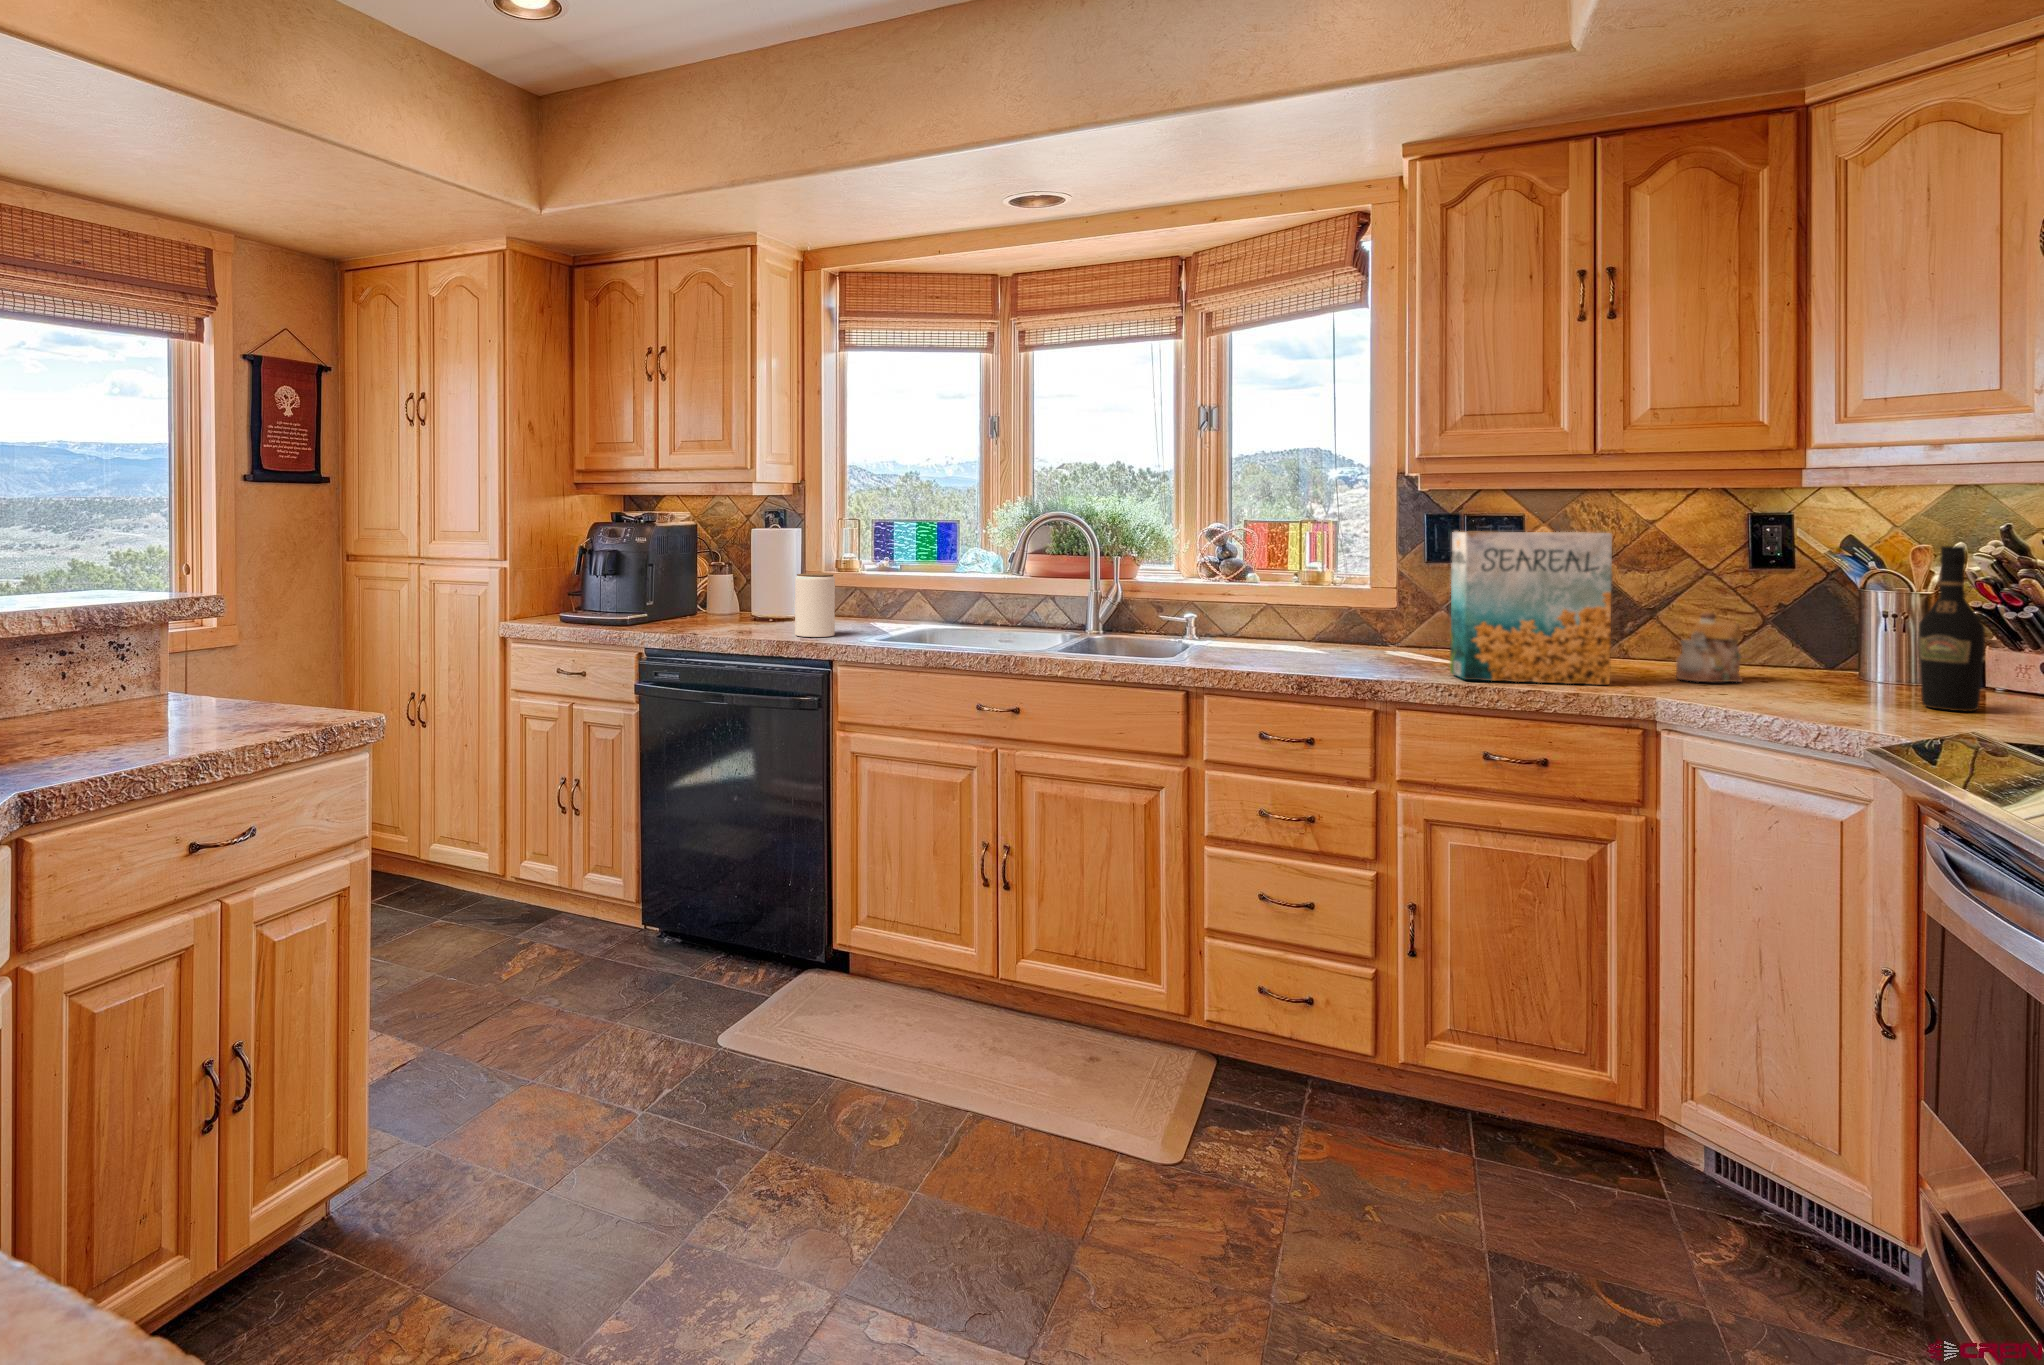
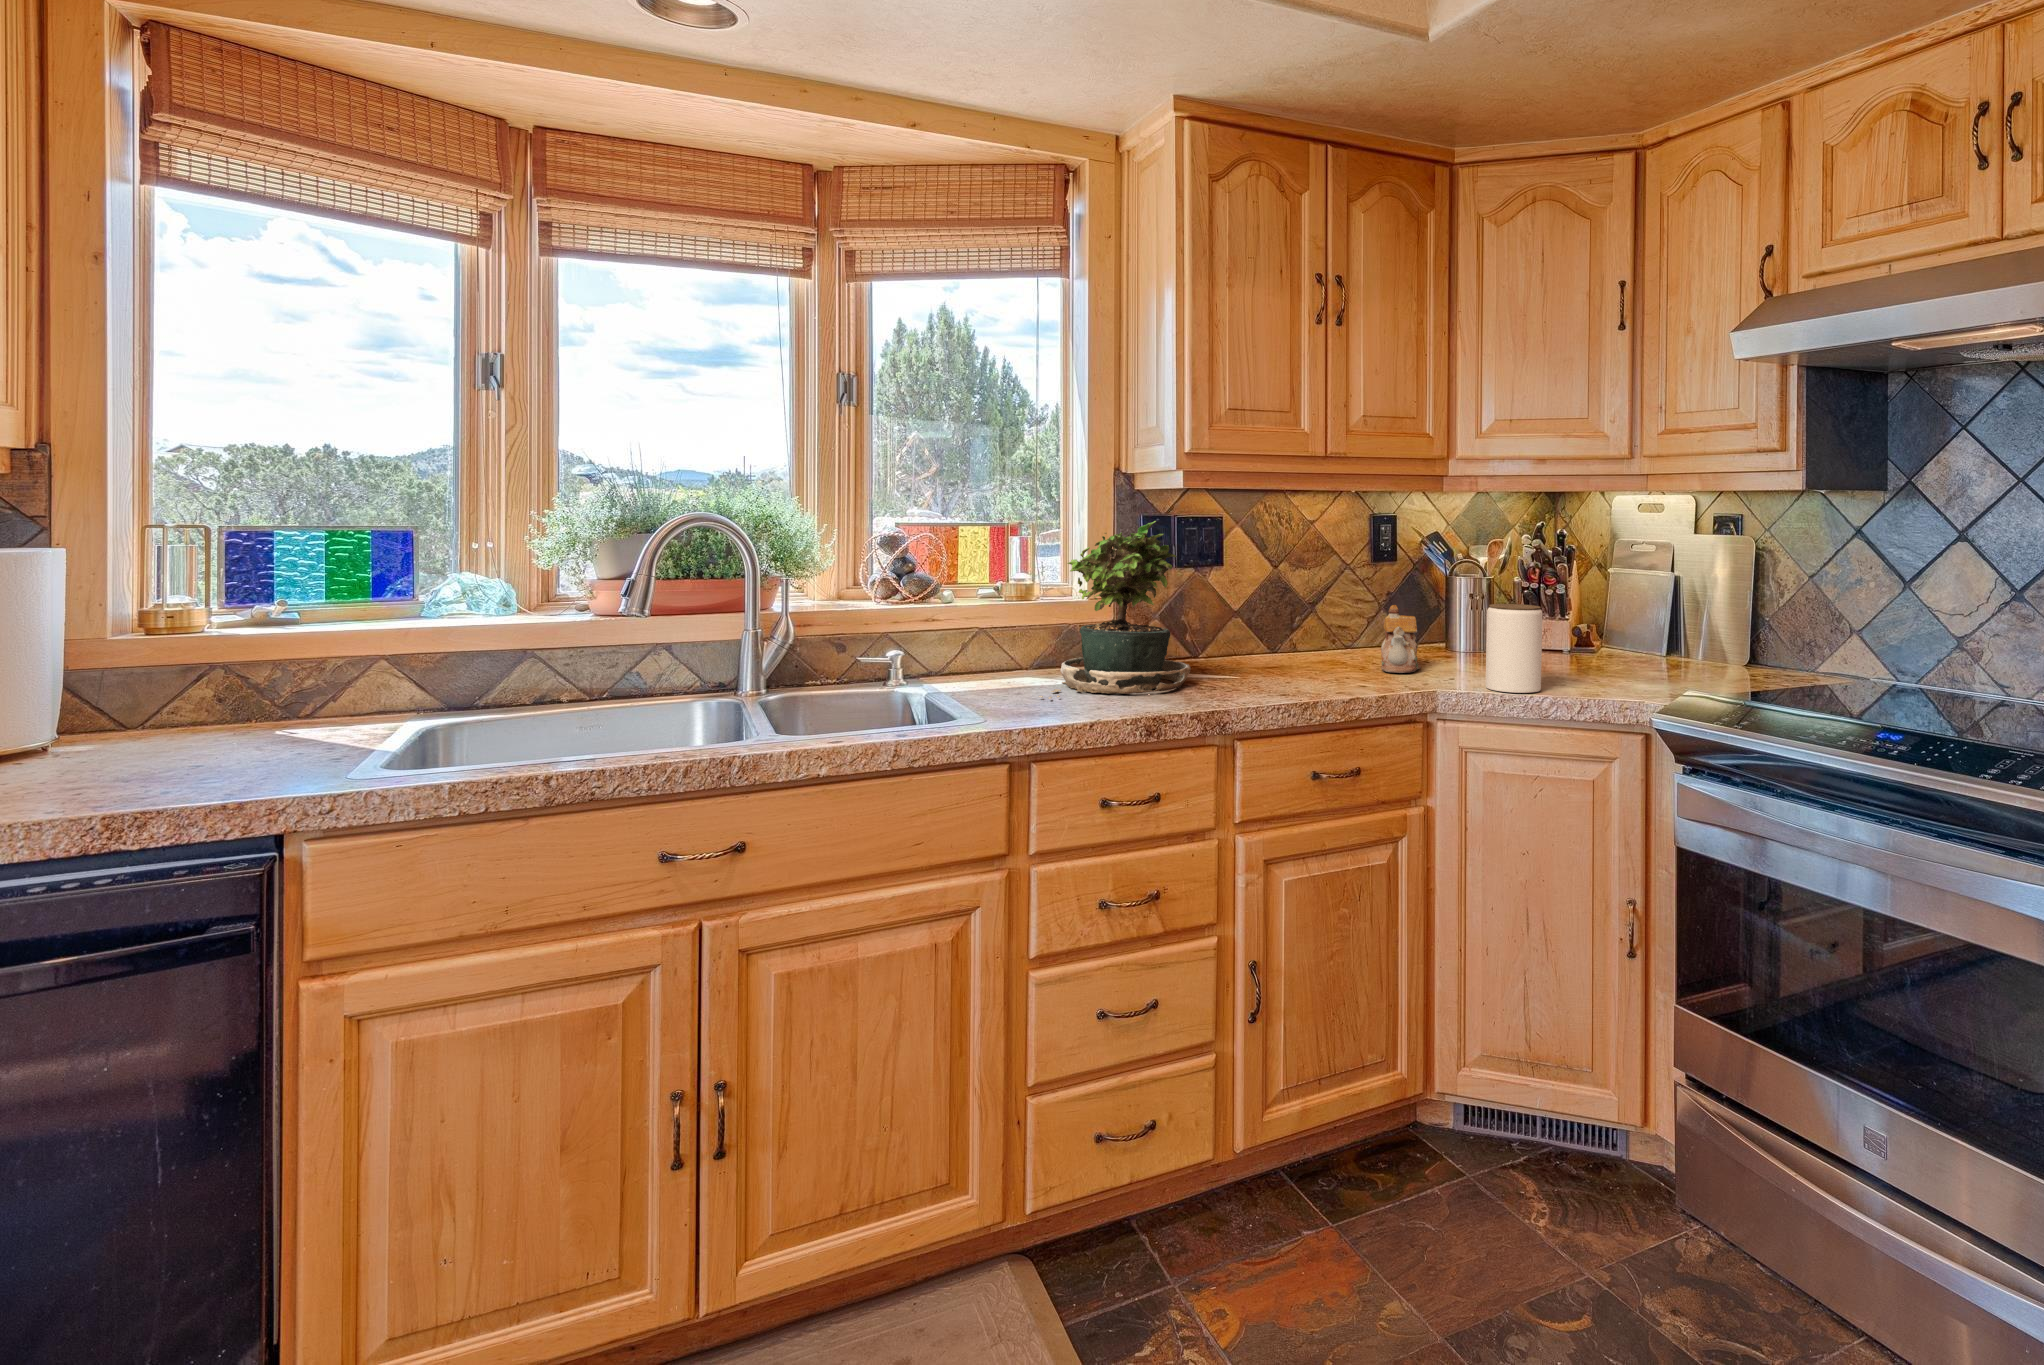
potted plant: none [1261,517,1420,664] -> present [1039,521,1191,699]
cereal box: present [1450,532,1612,685] -> none [1249,538,1375,701]
wine bottle: present [1918,546,1985,711] -> none [1544,548,1582,678]
jar: present [795,574,835,637] -> present [1485,604,1543,693]

